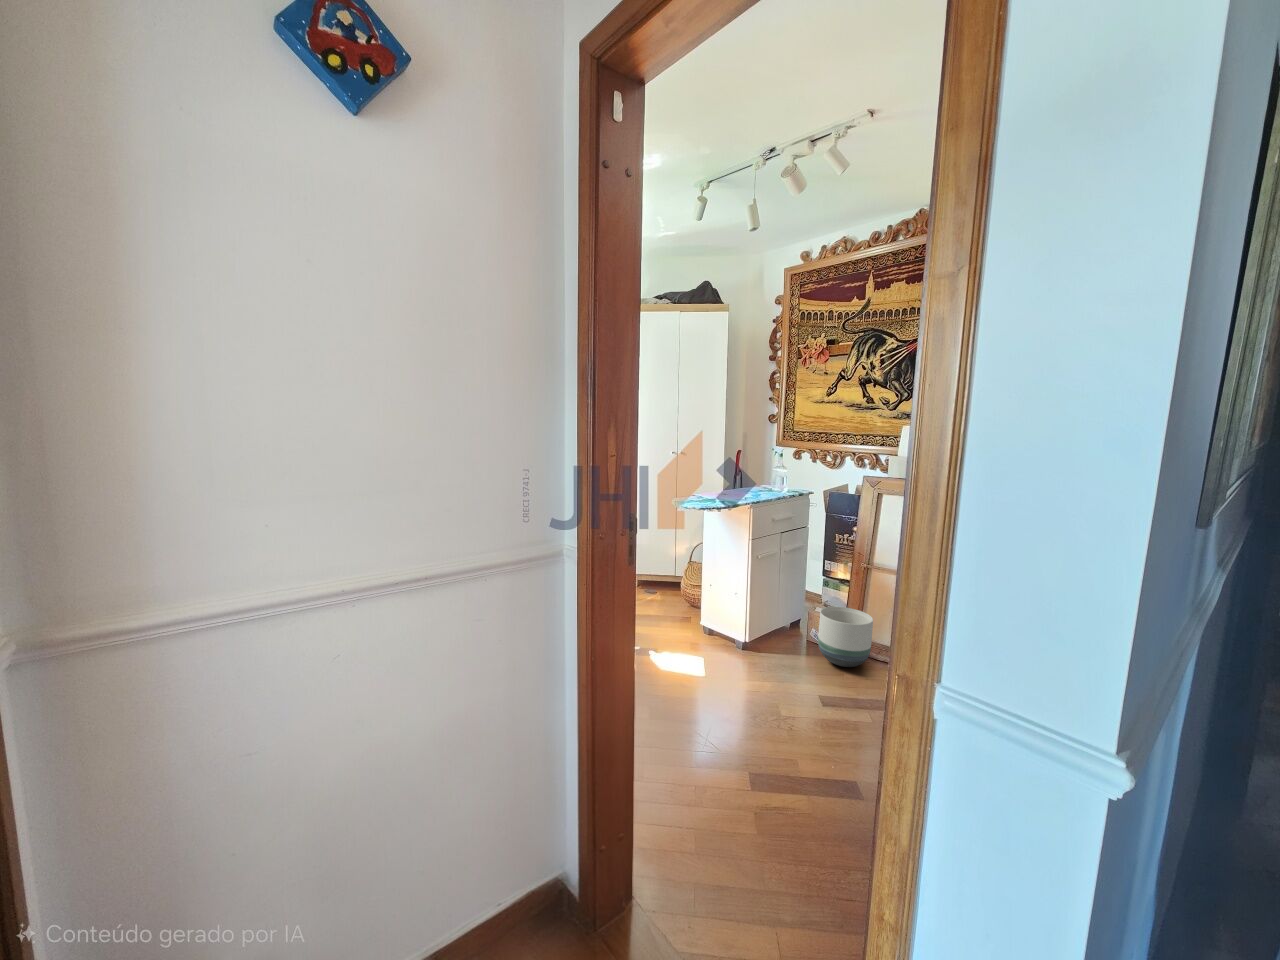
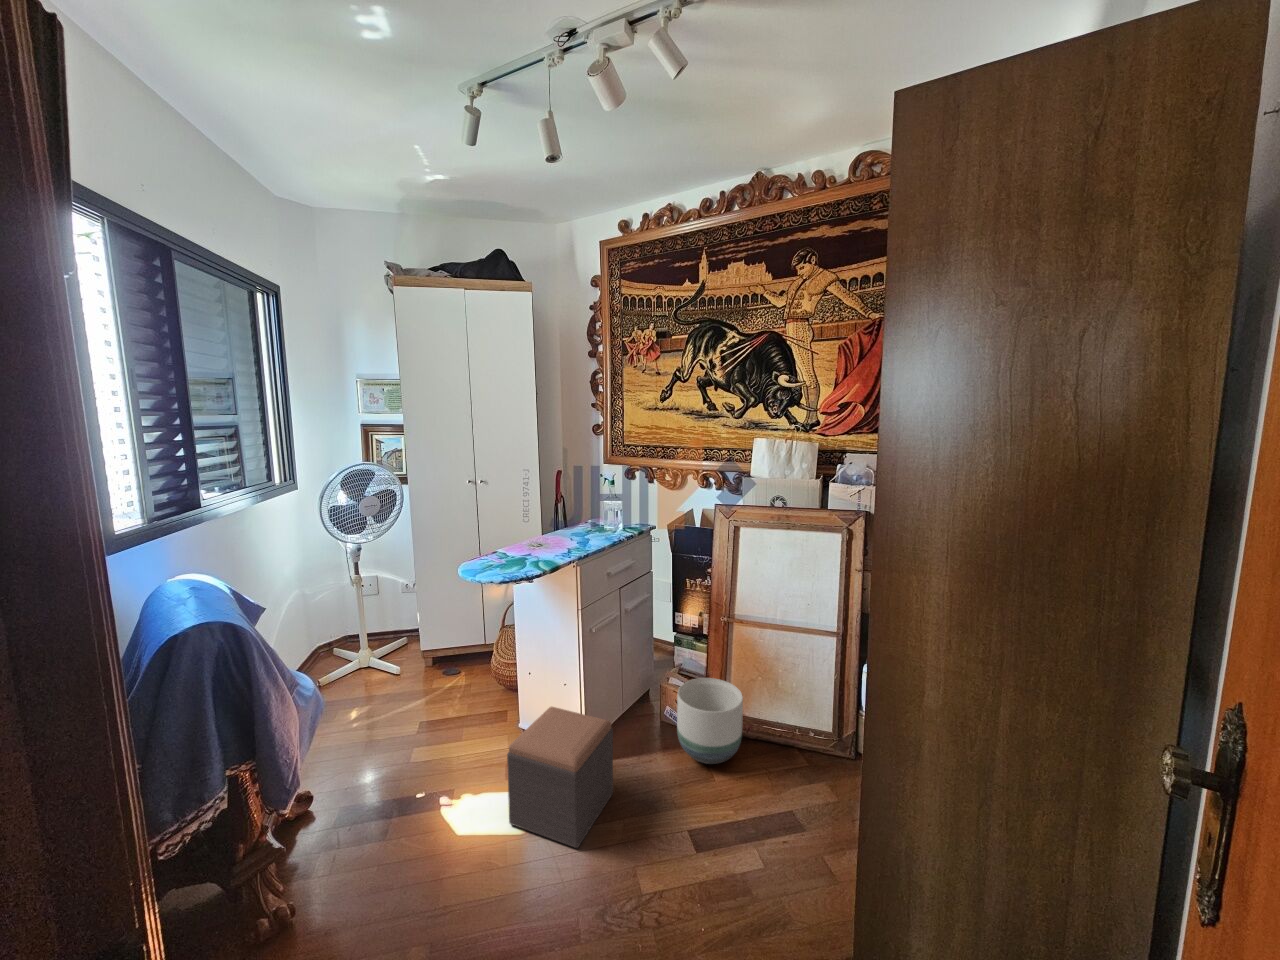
footstool: none [694,602,769,686] -> present [507,707,613,848]

